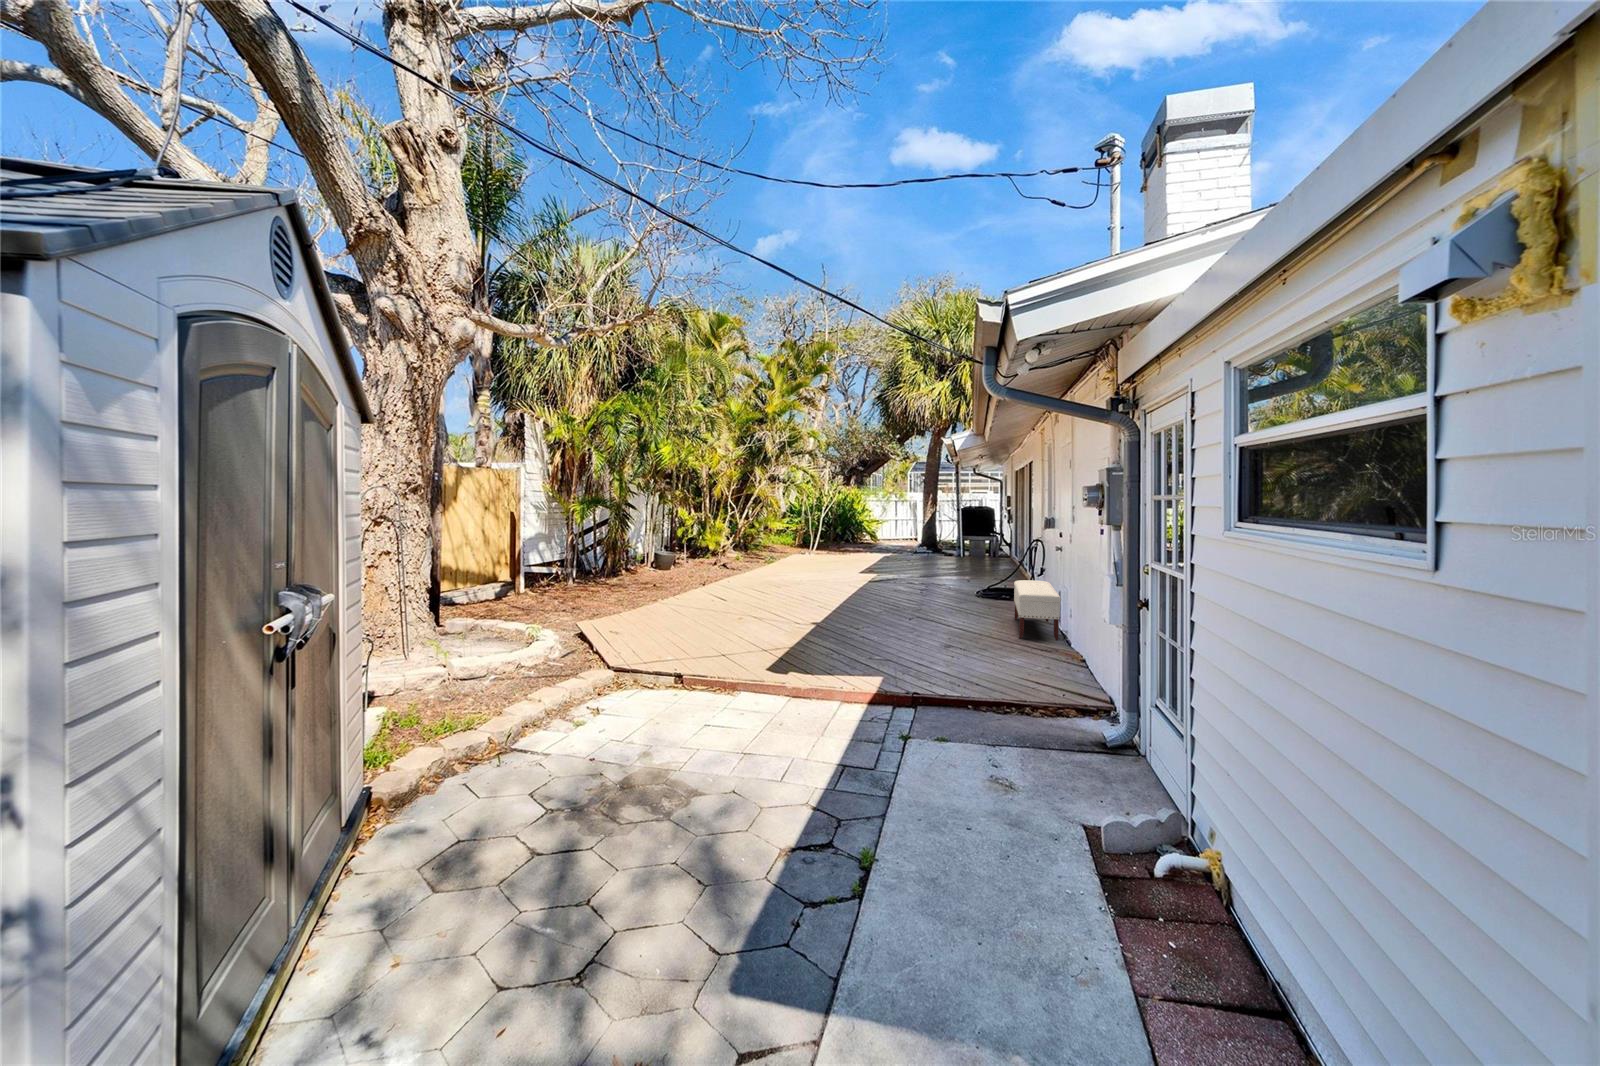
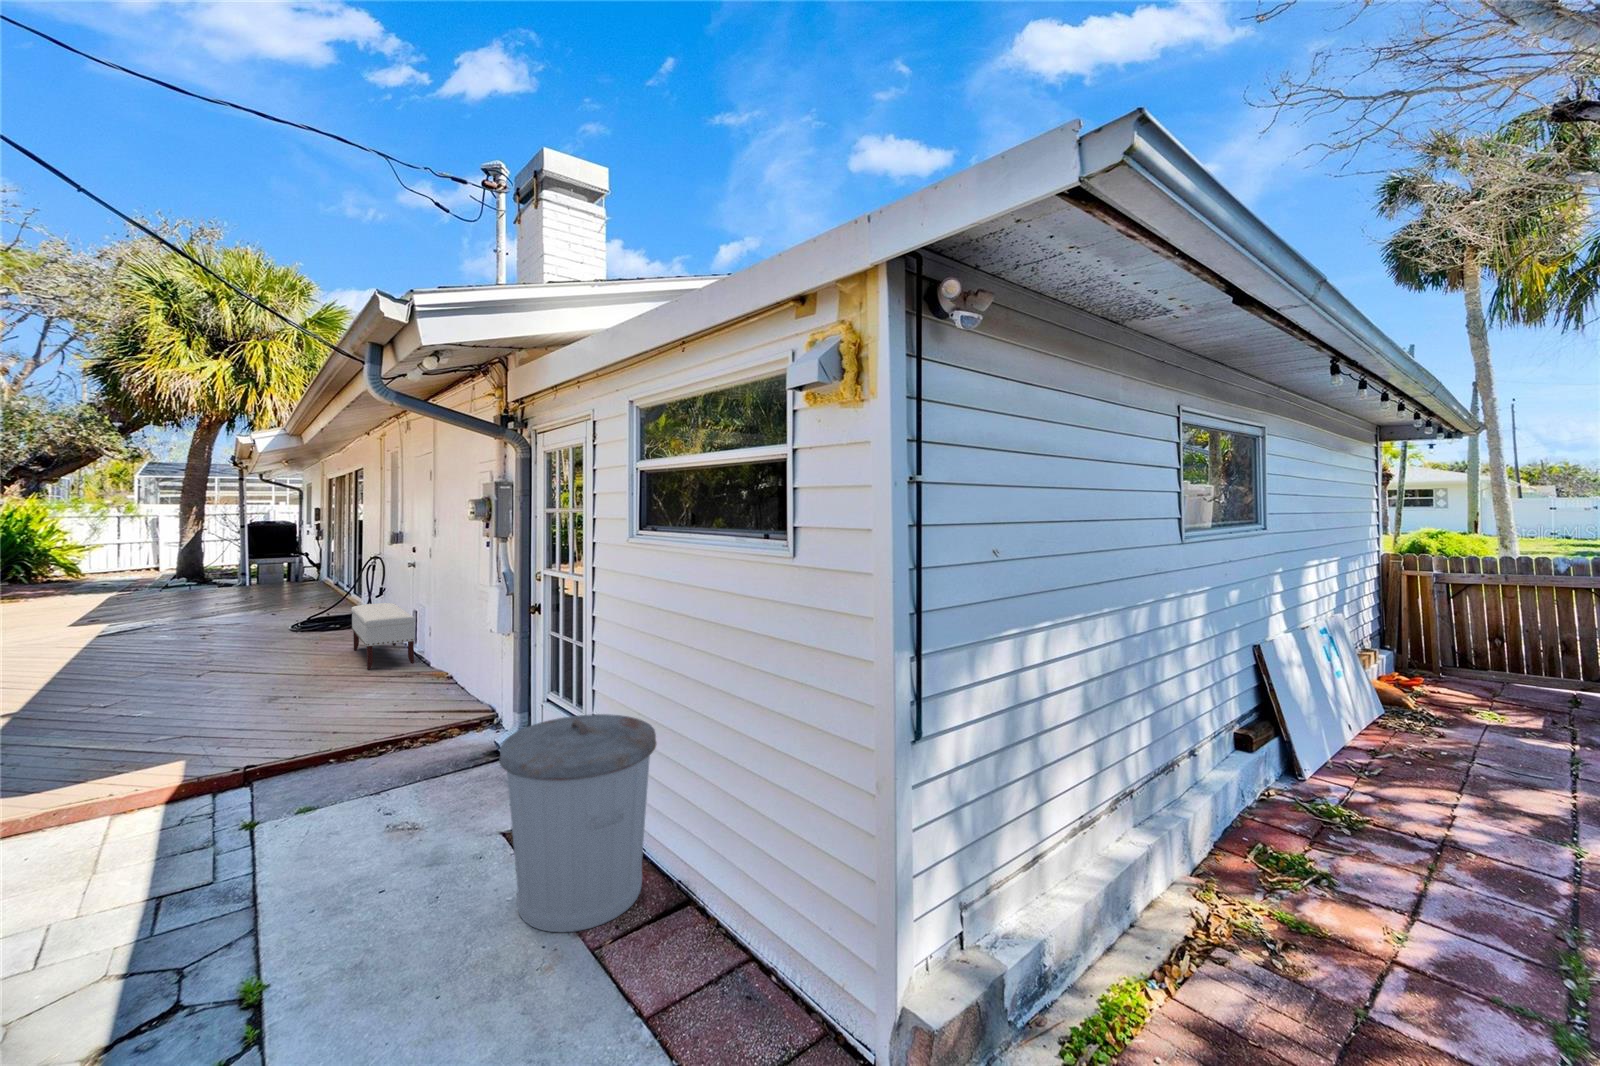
trash can: none [1060,721,1253,975] -> present [499,714,656,932]

